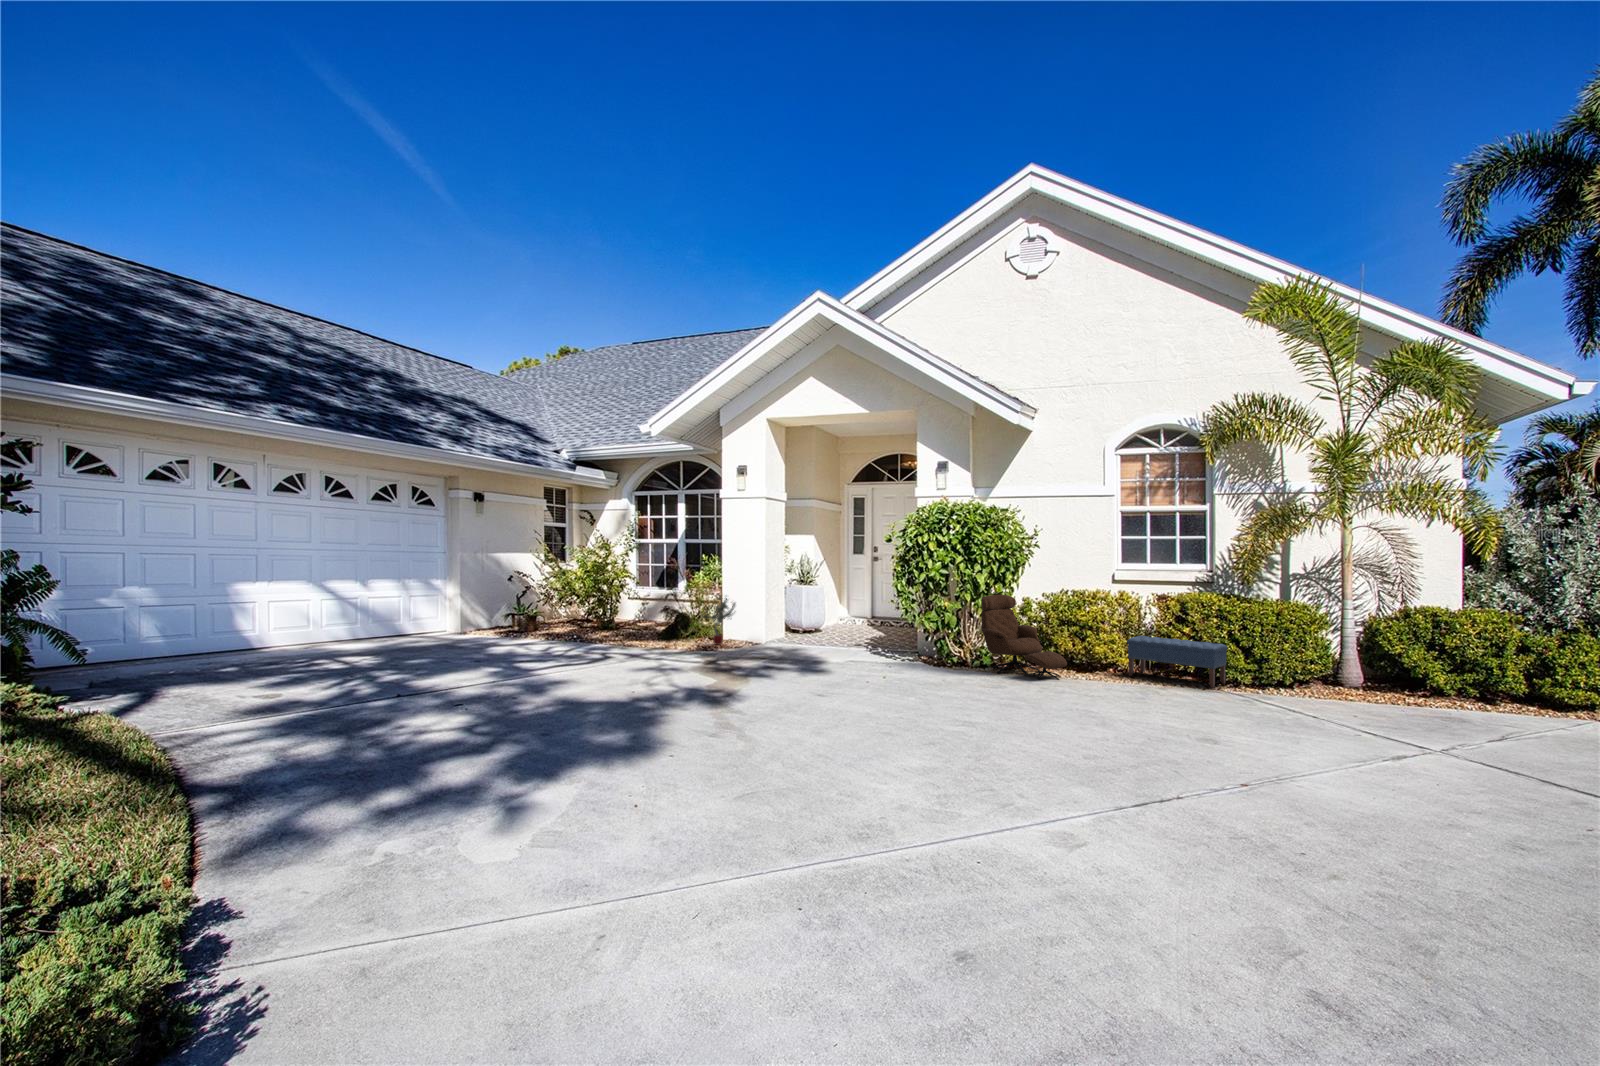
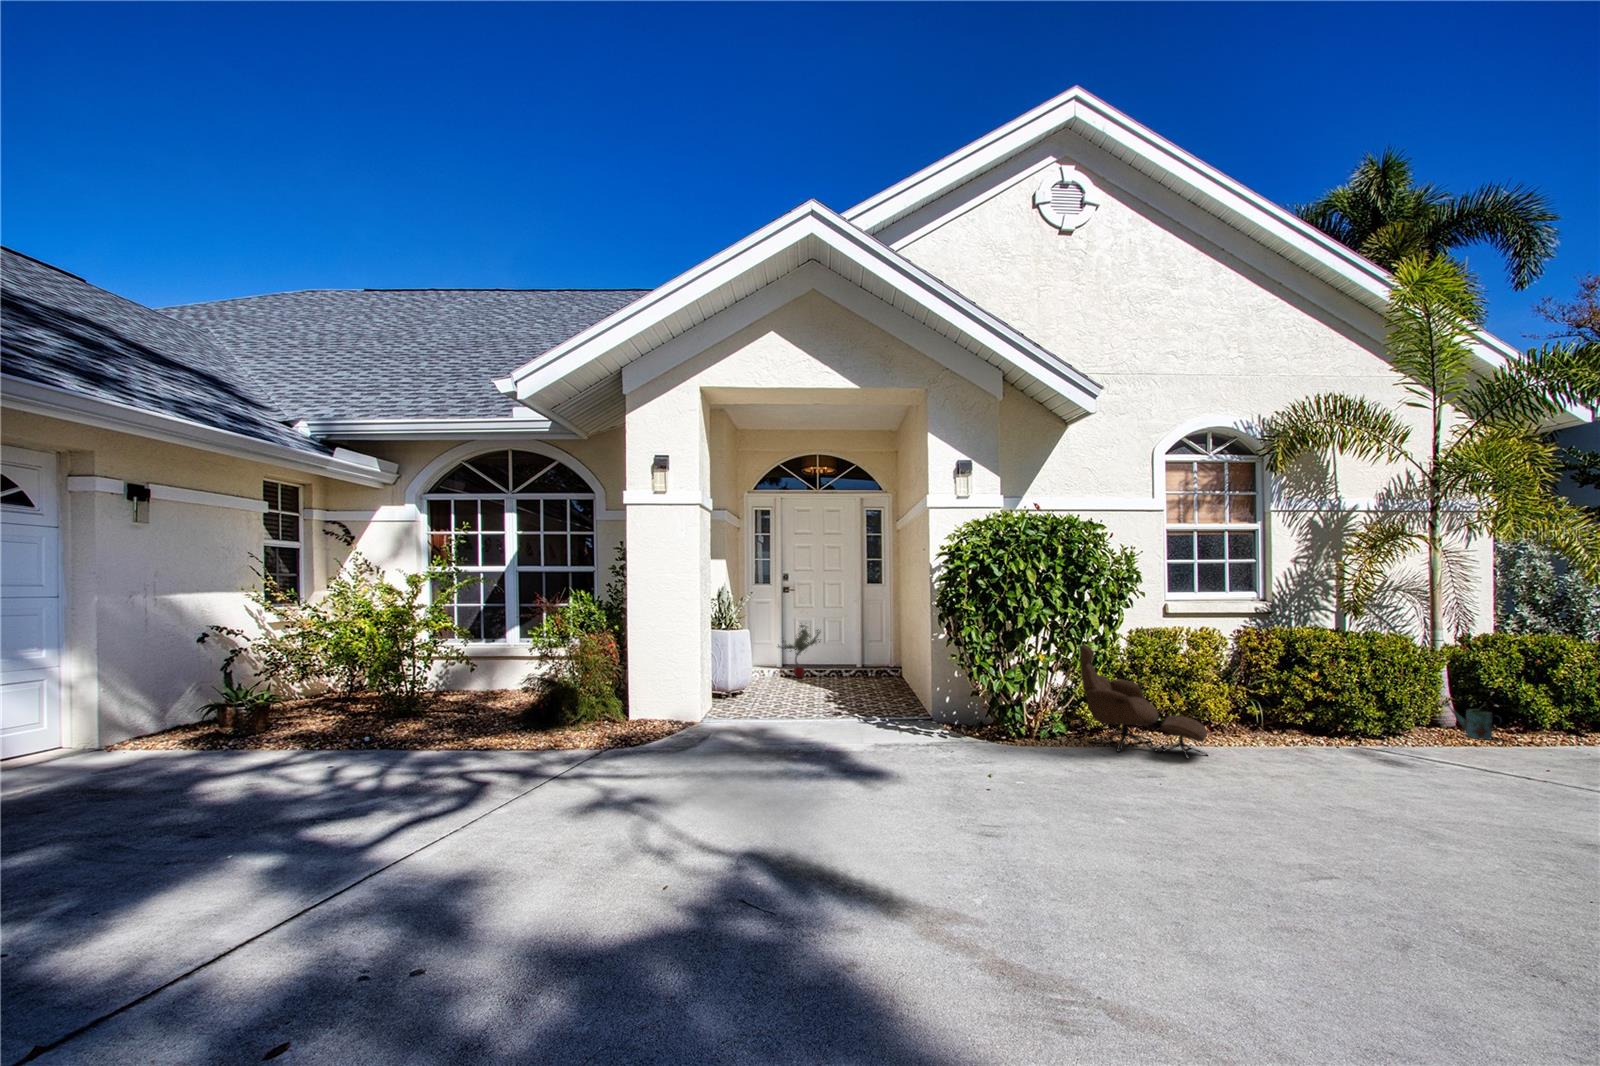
potted tree: present [702,596,735,645] -> present [778,625,820,678]
bench: present [1127,636,1228,688] -> none [1245,685,1380,750]
watering can: none [1325,660,1359,692] -> present [1445,703,1501,740]

